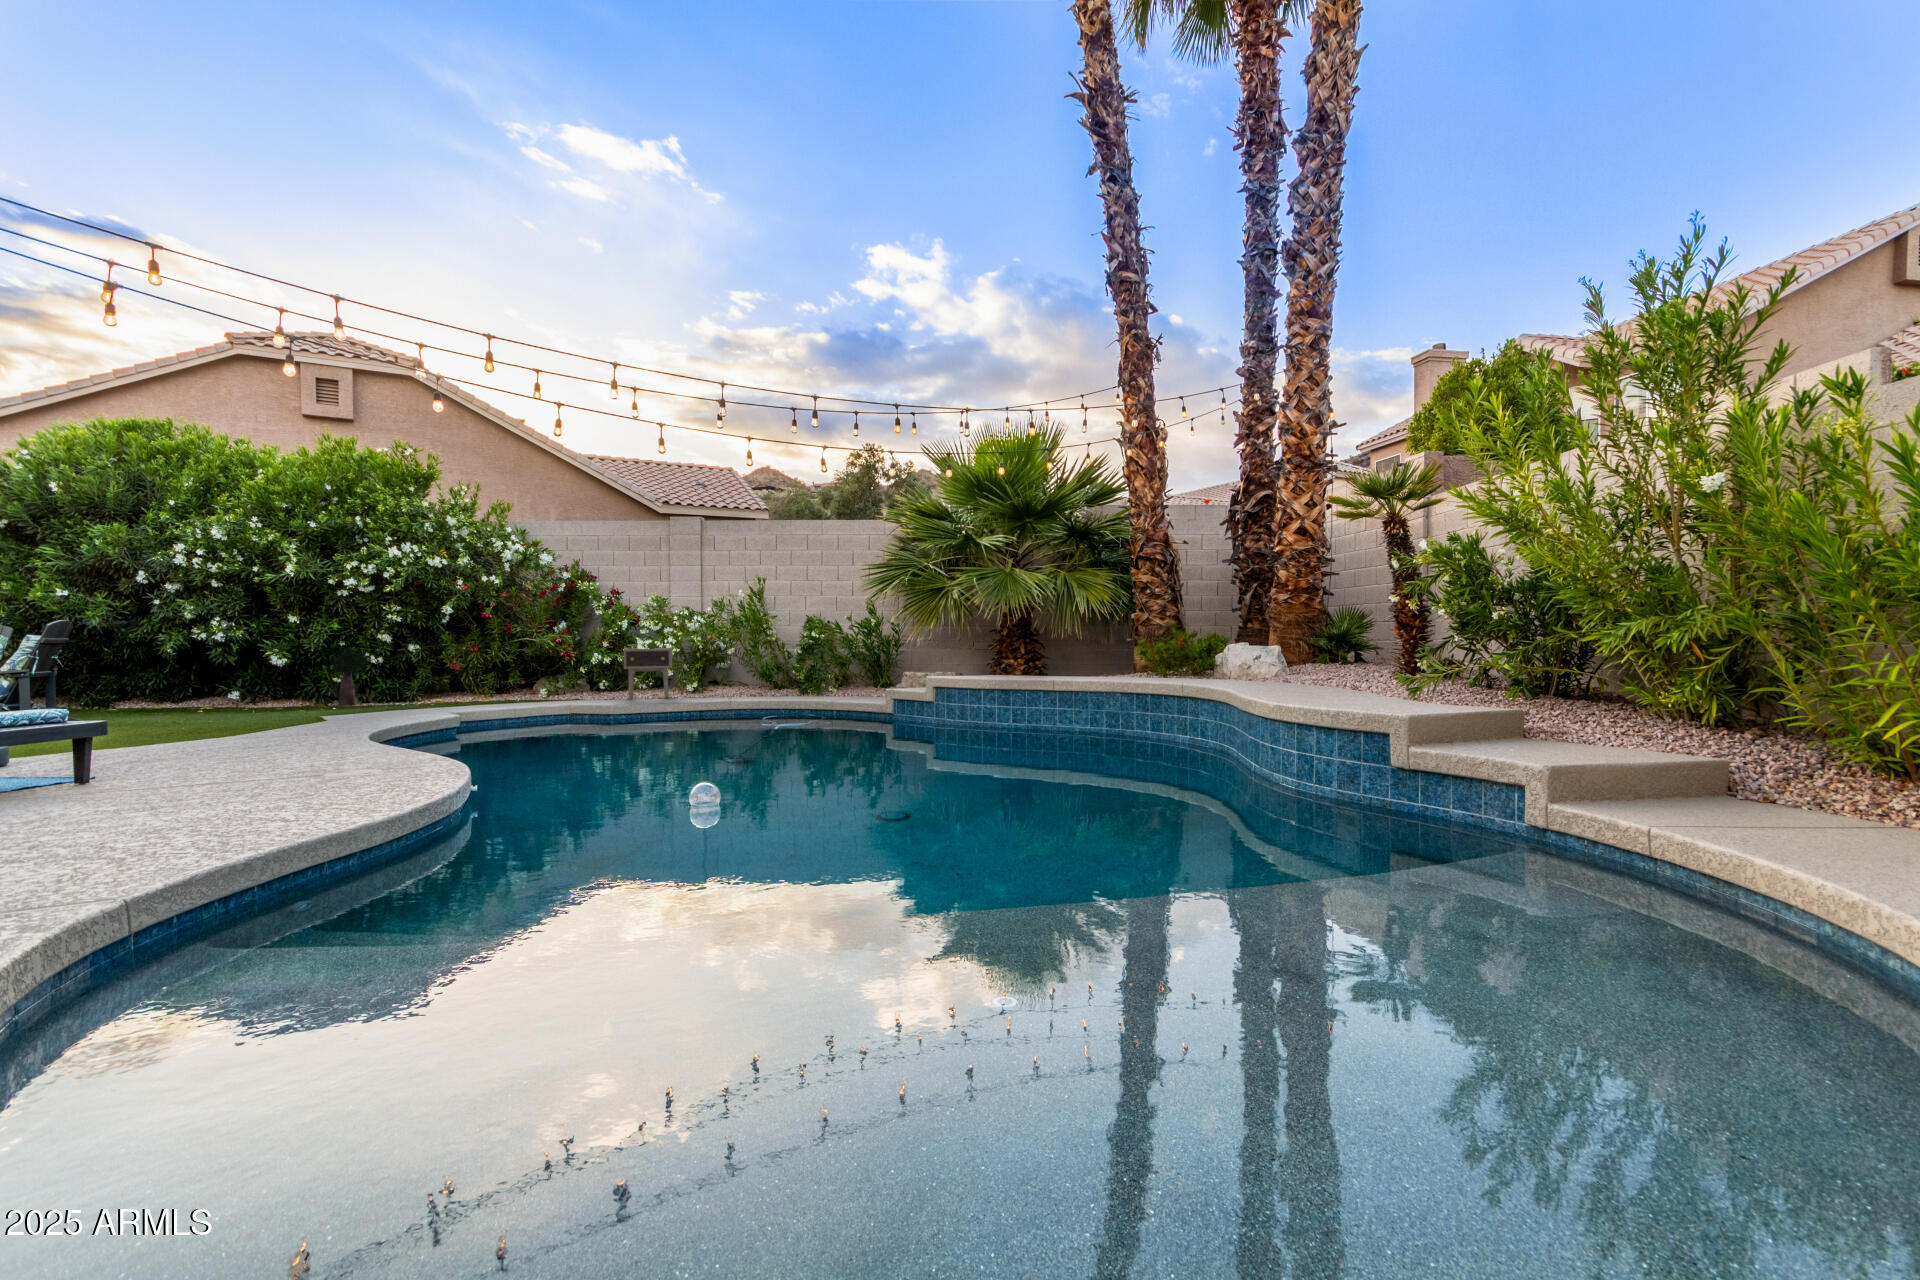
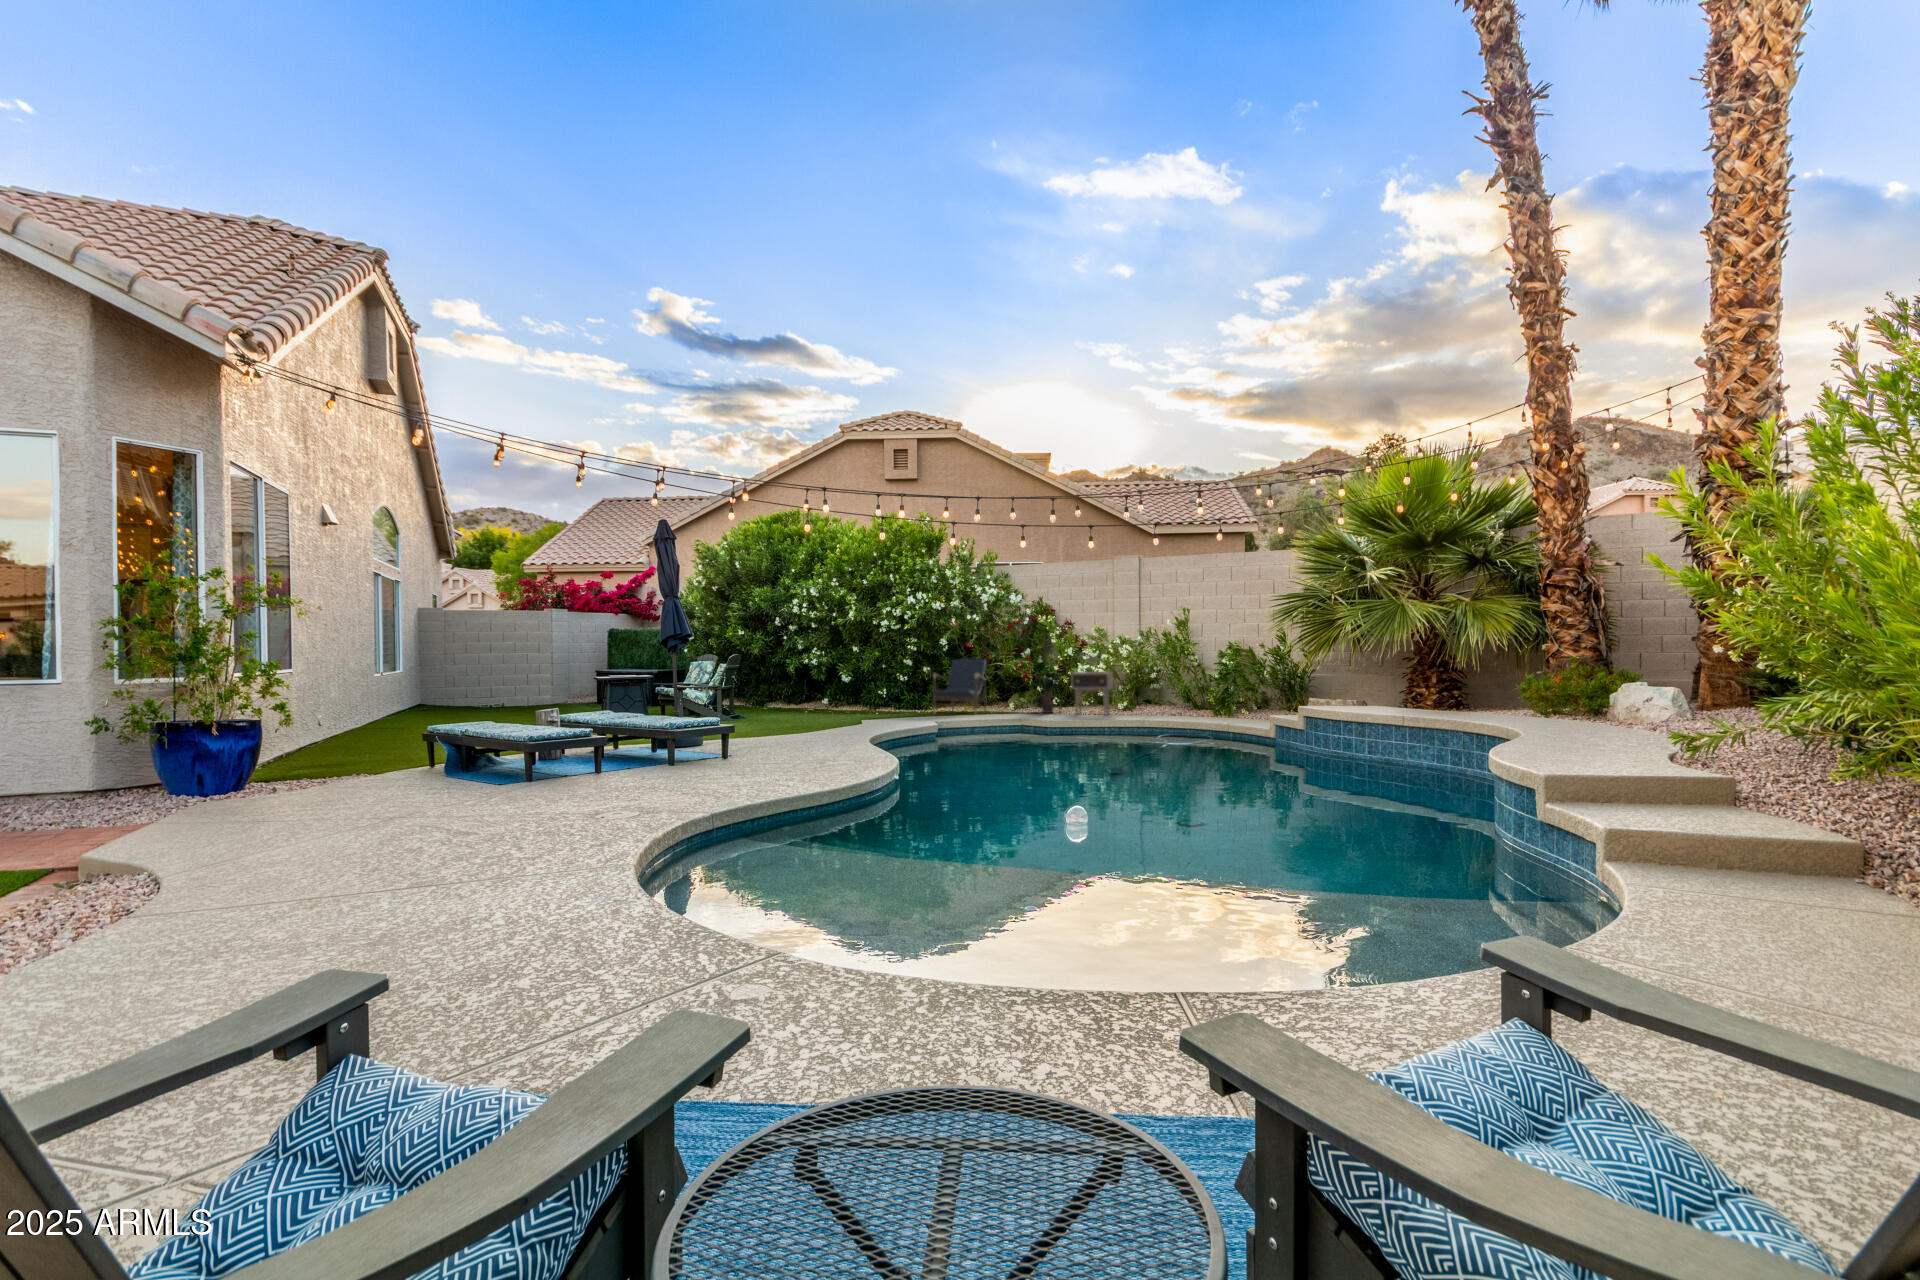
lounge chair: none [429,633,503,705] -> present [933,659,986,713]
potted plant: present [328,648,375,705] -> present [1034,670,1061,713]

